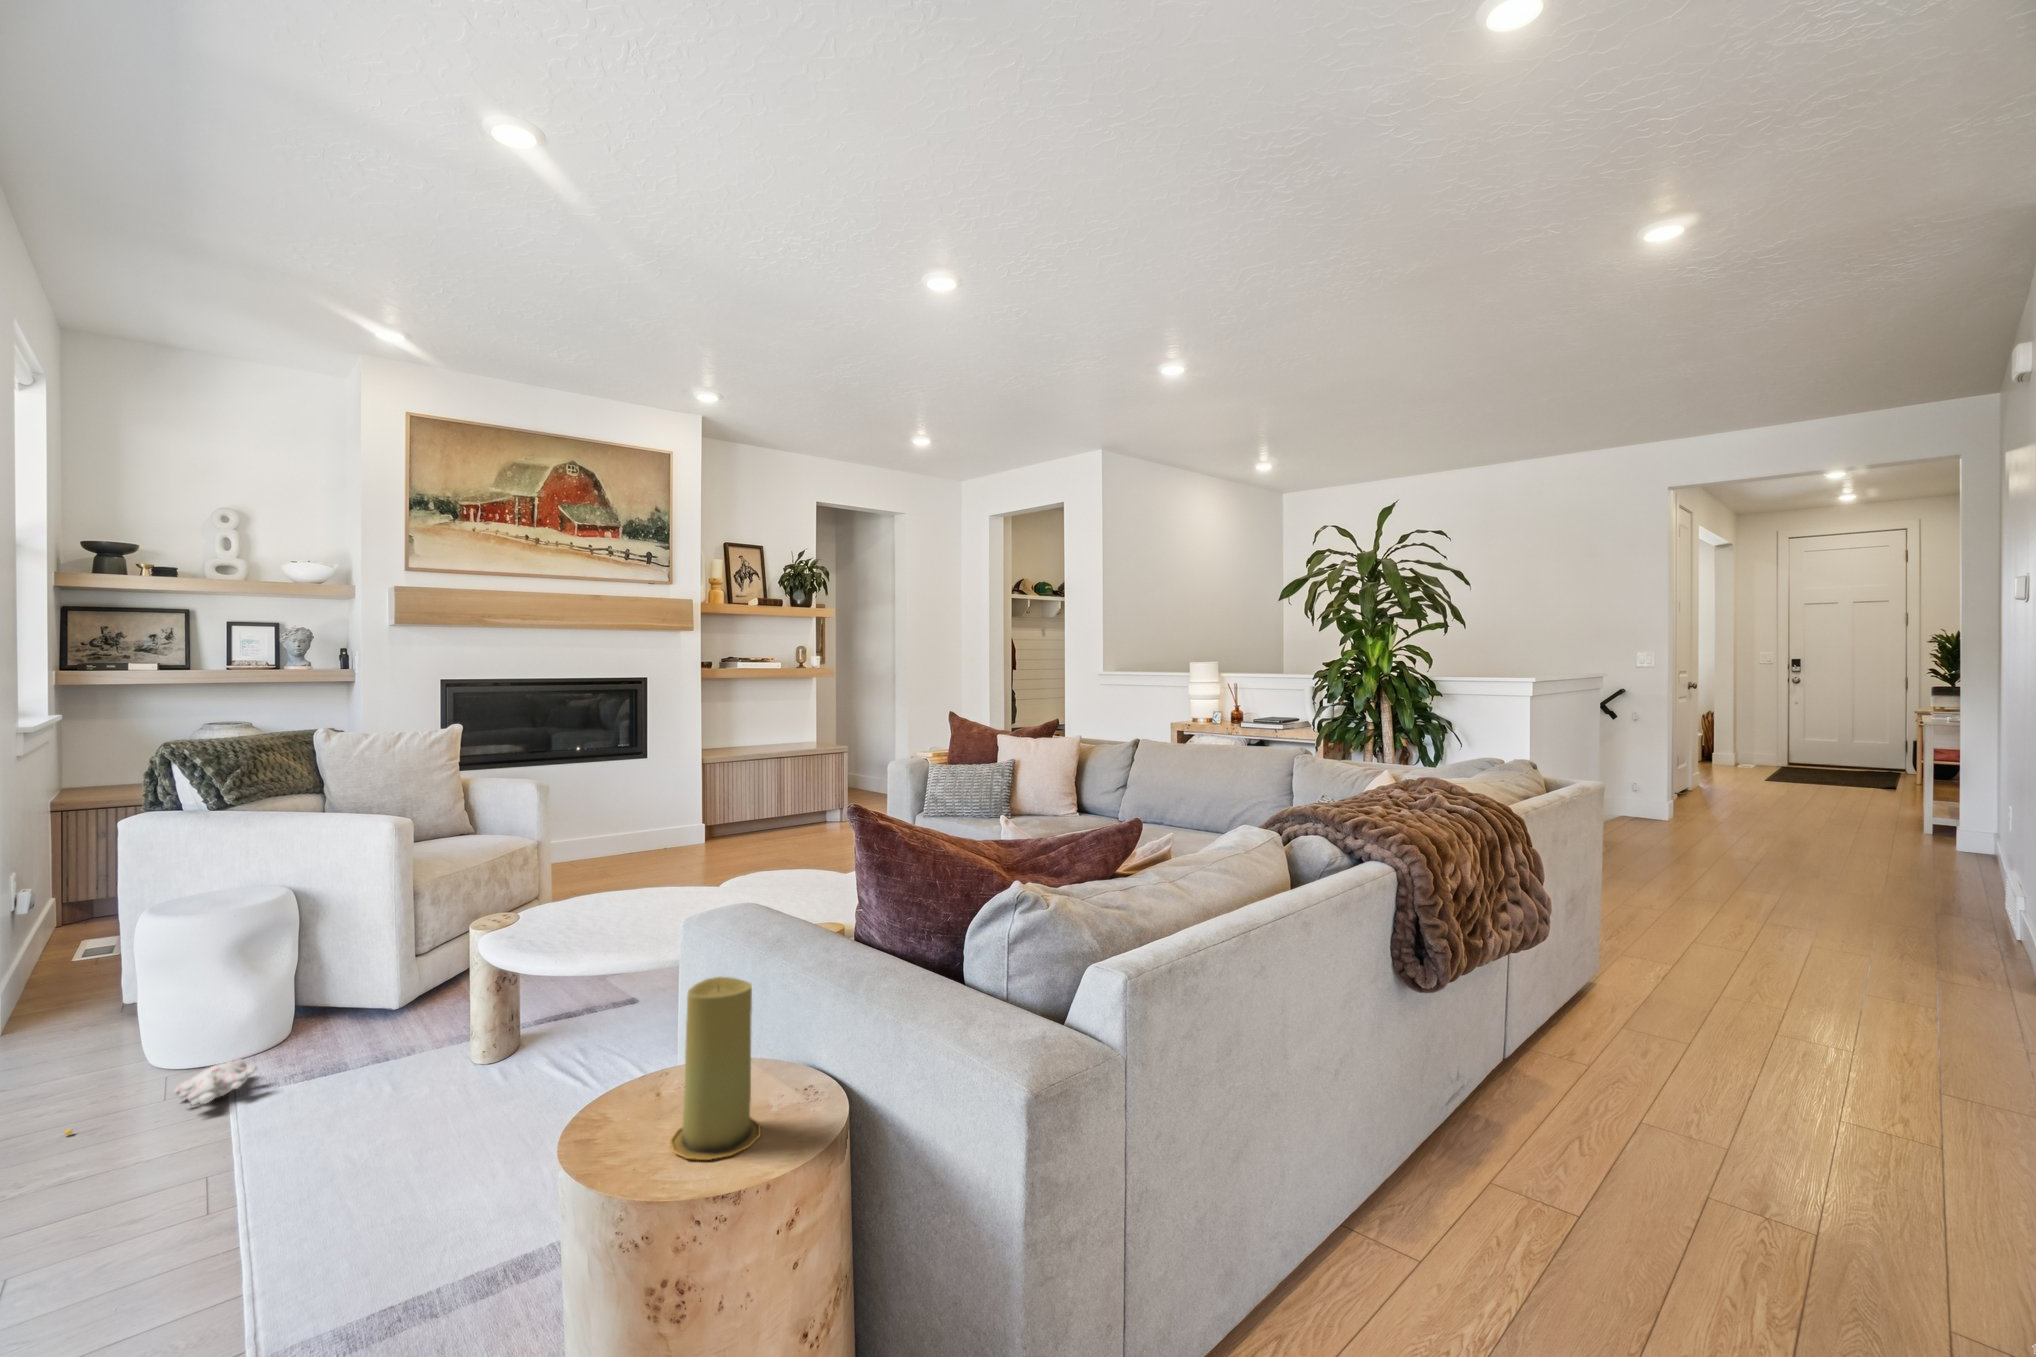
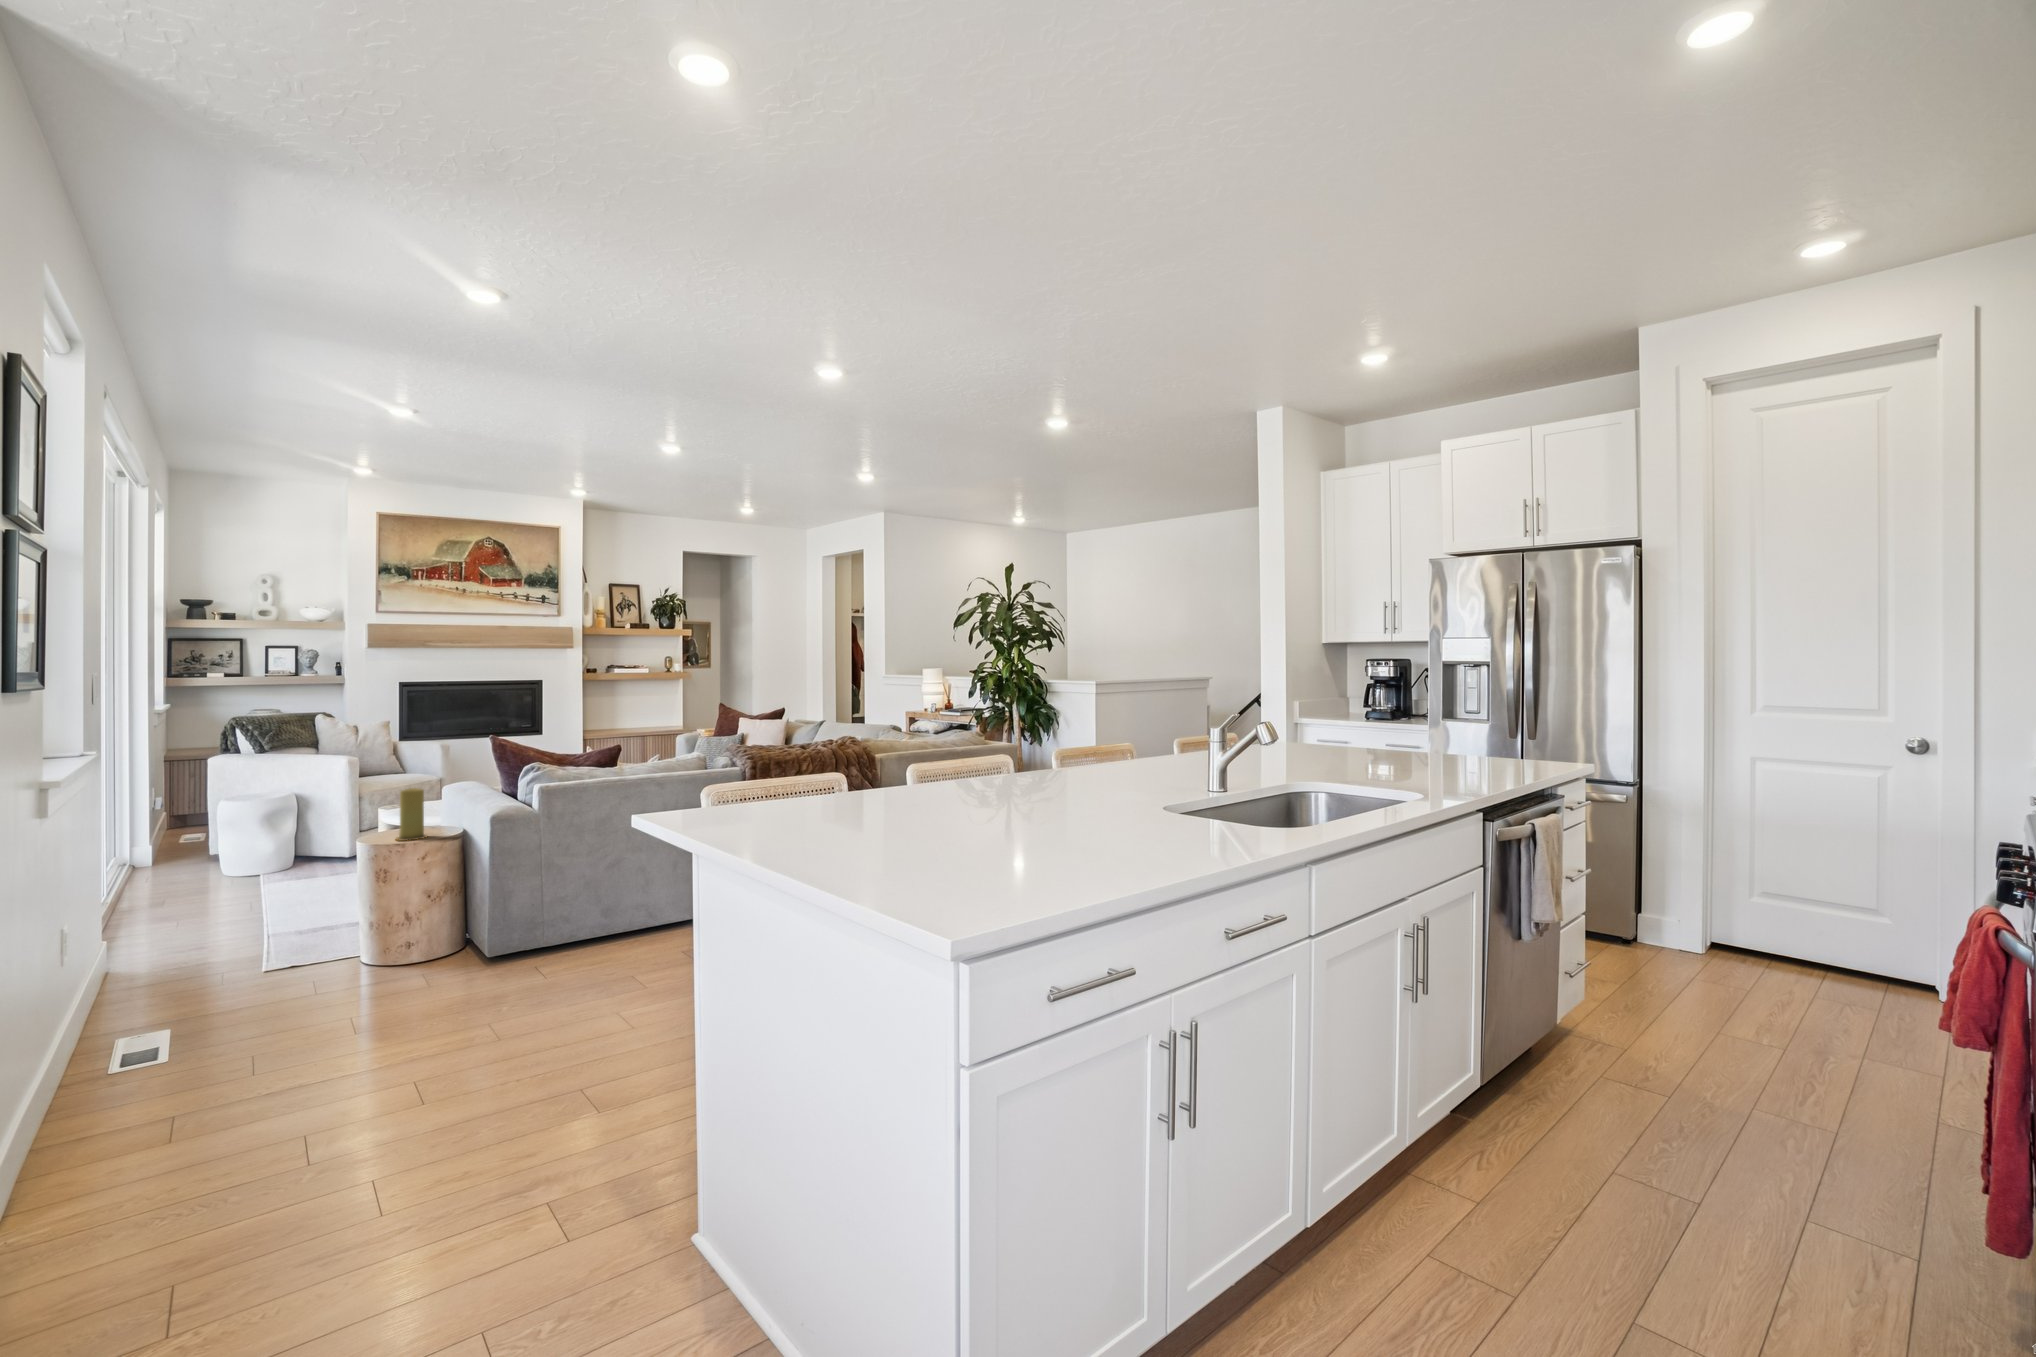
plush toy: present [65,1059,257,1135] -> none [190,869,277,893]

